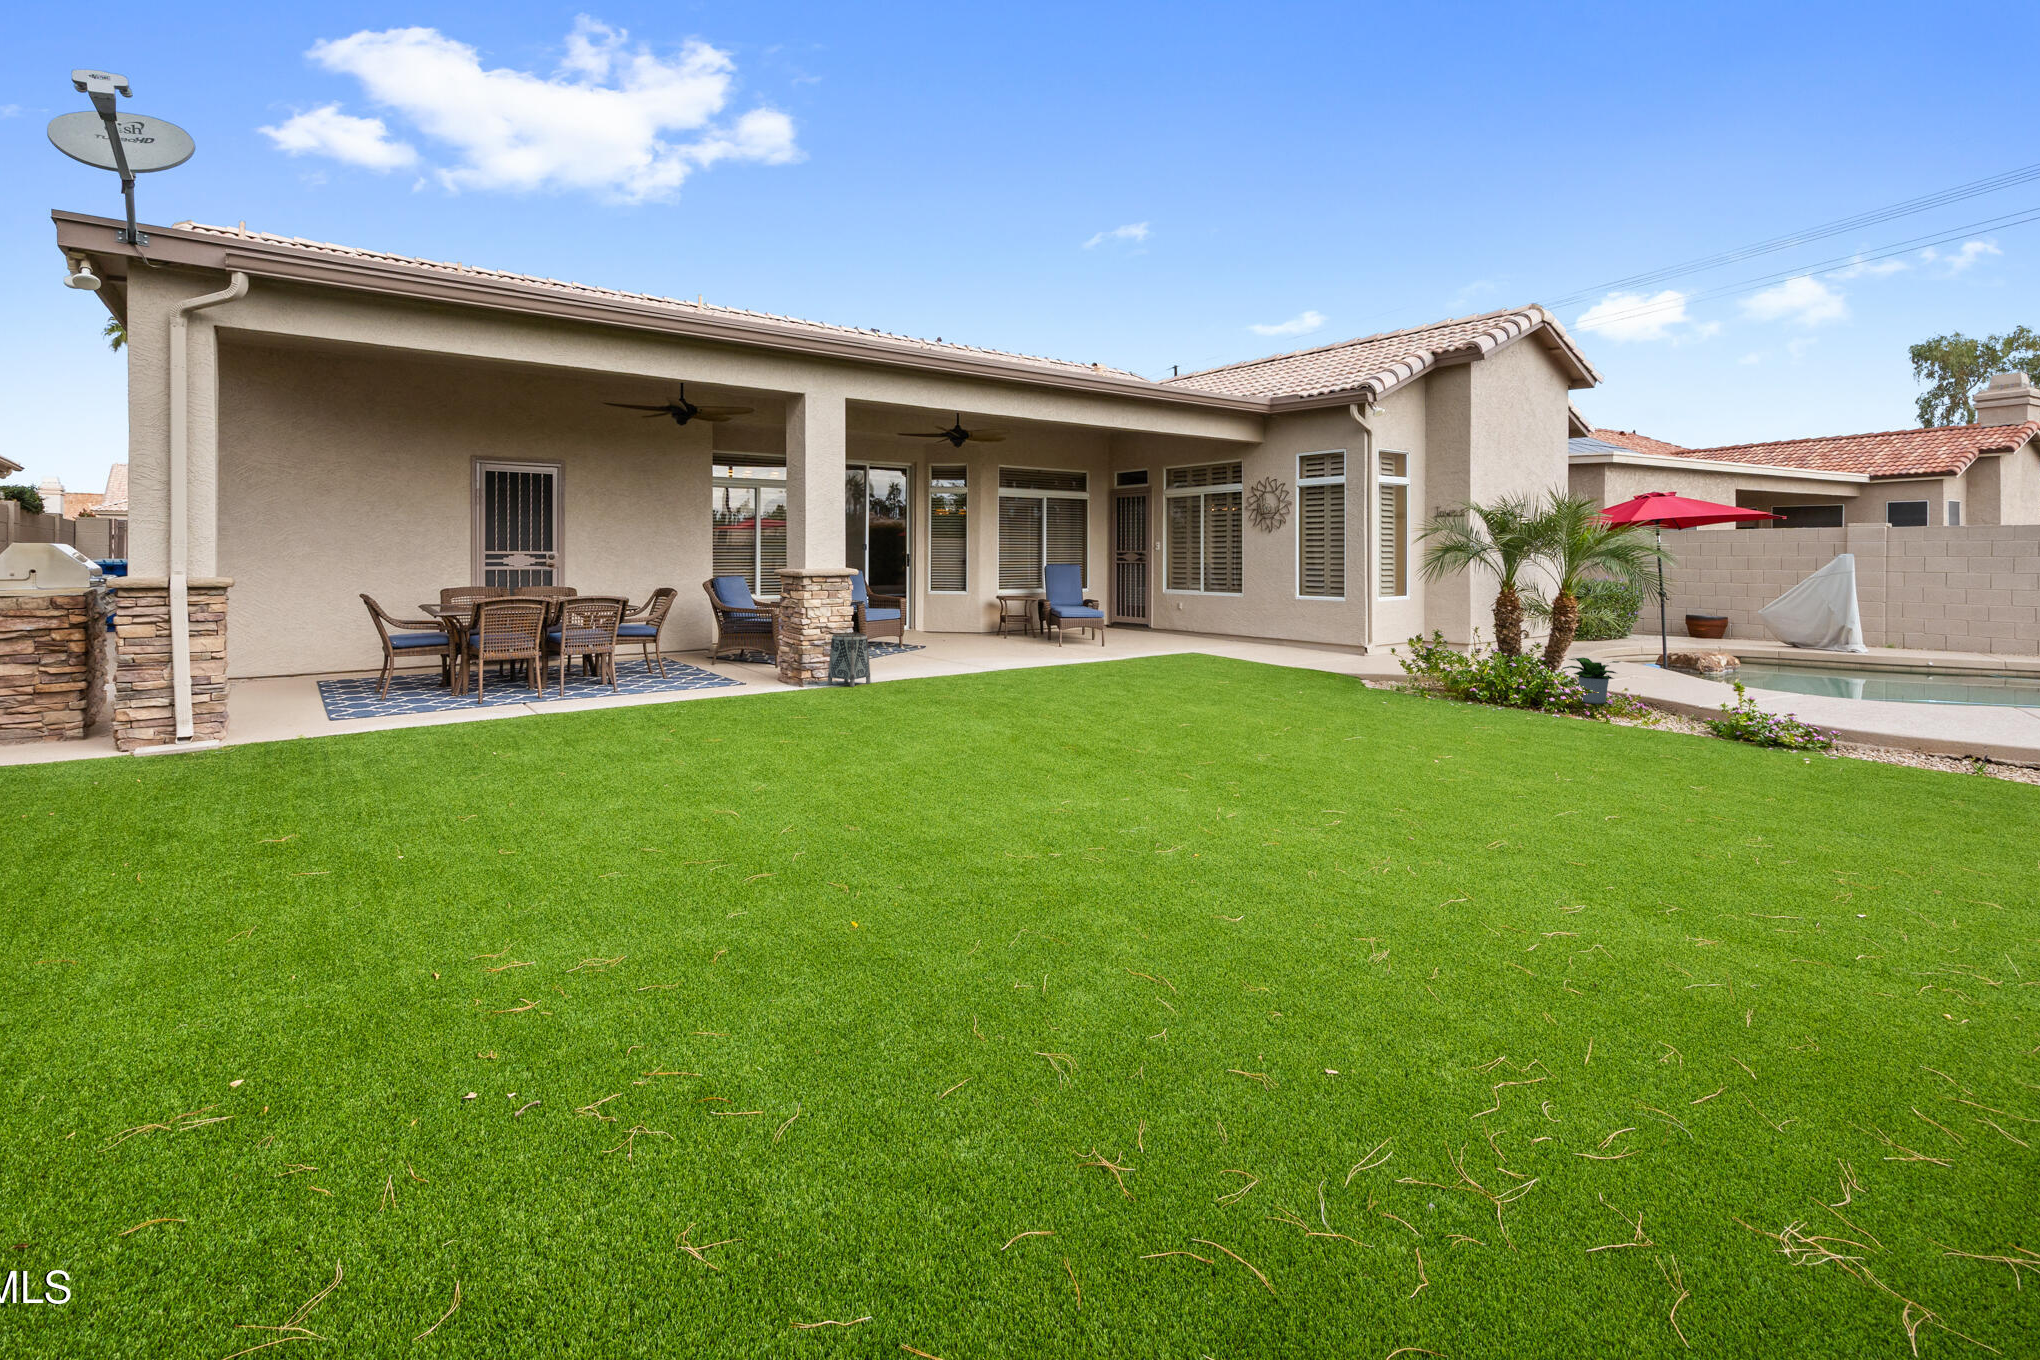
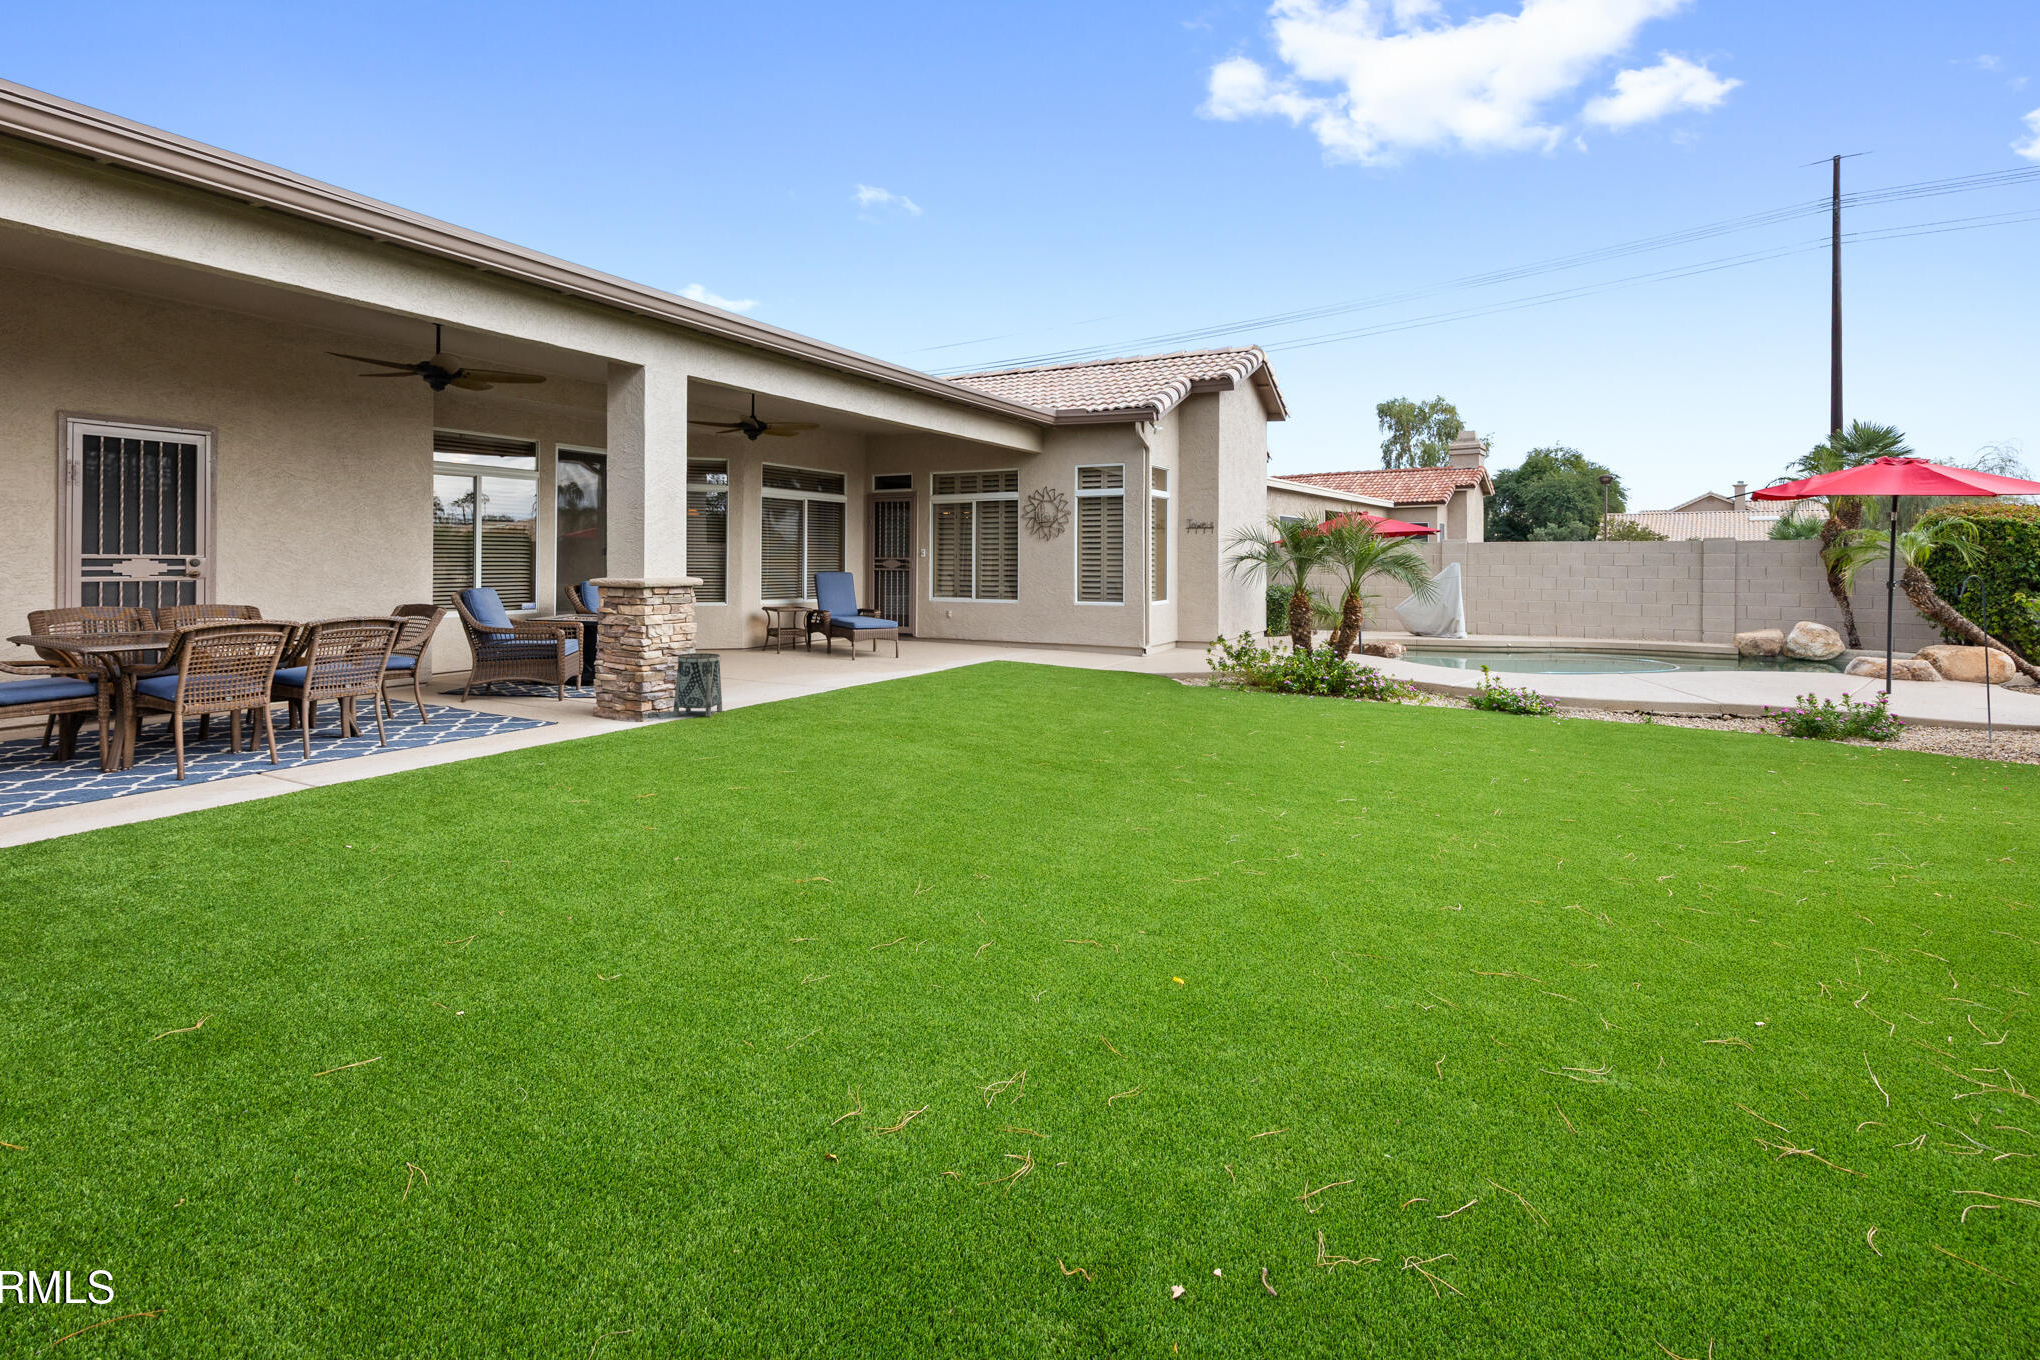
potted plant: present [1562,658,1620,704] -> none [1342,650,1389,688]

